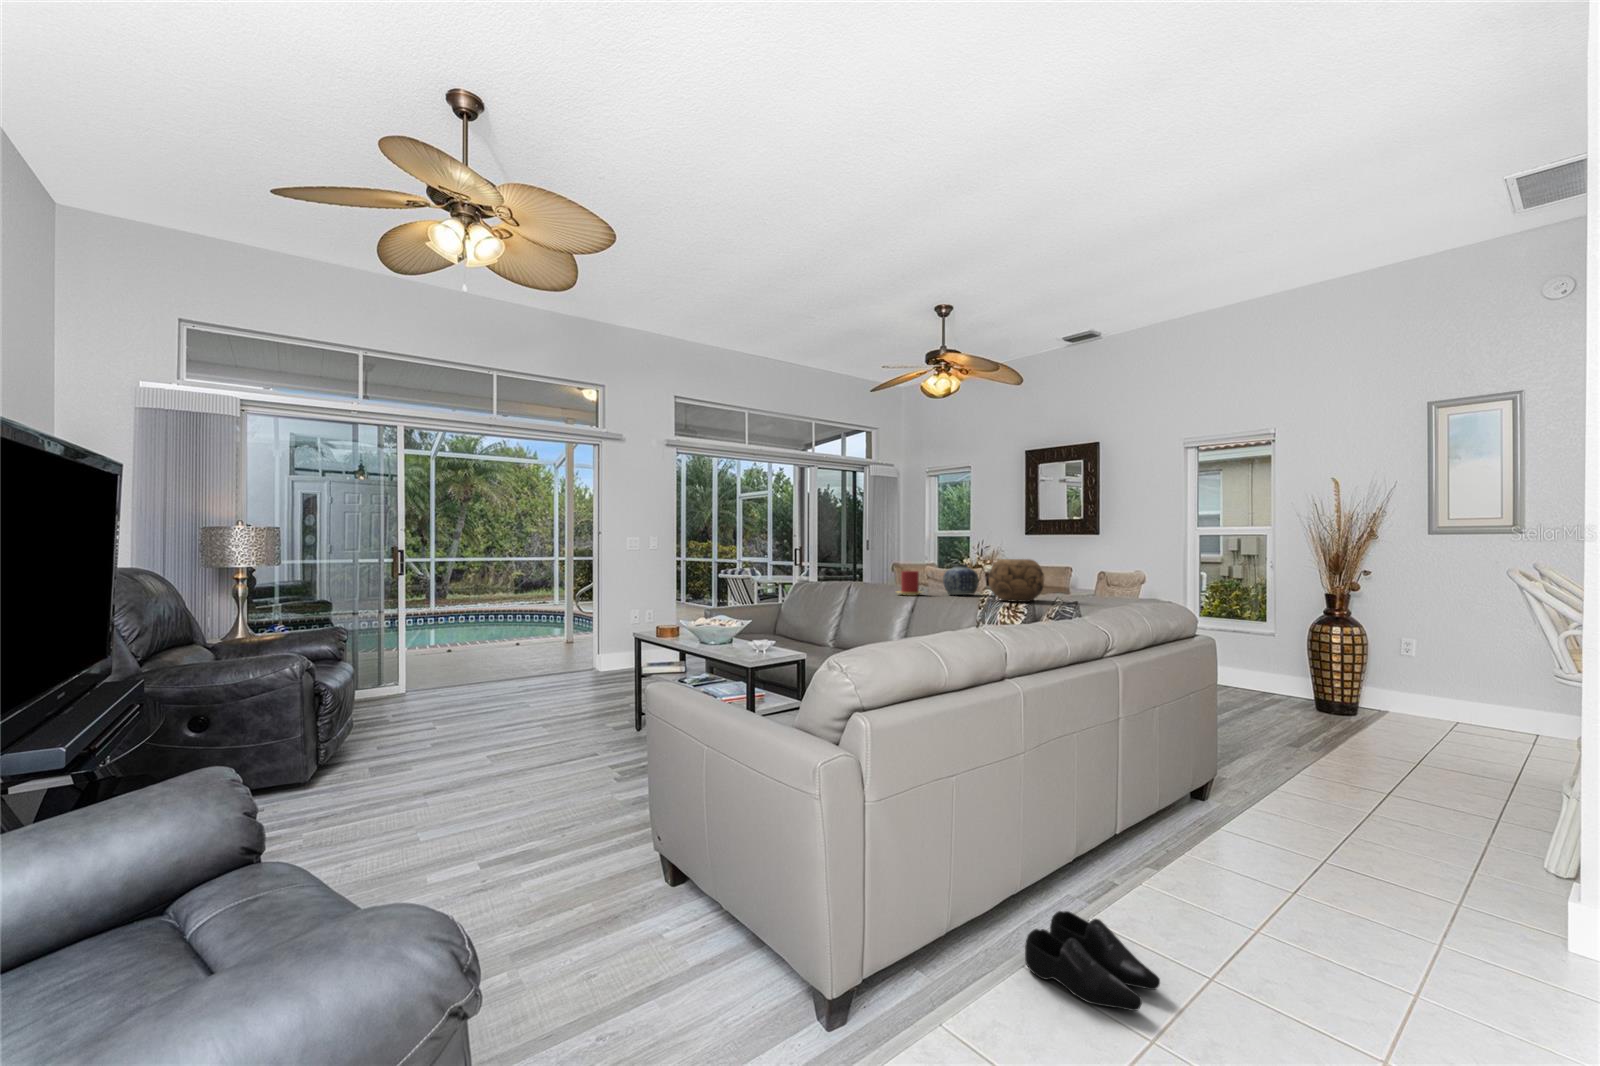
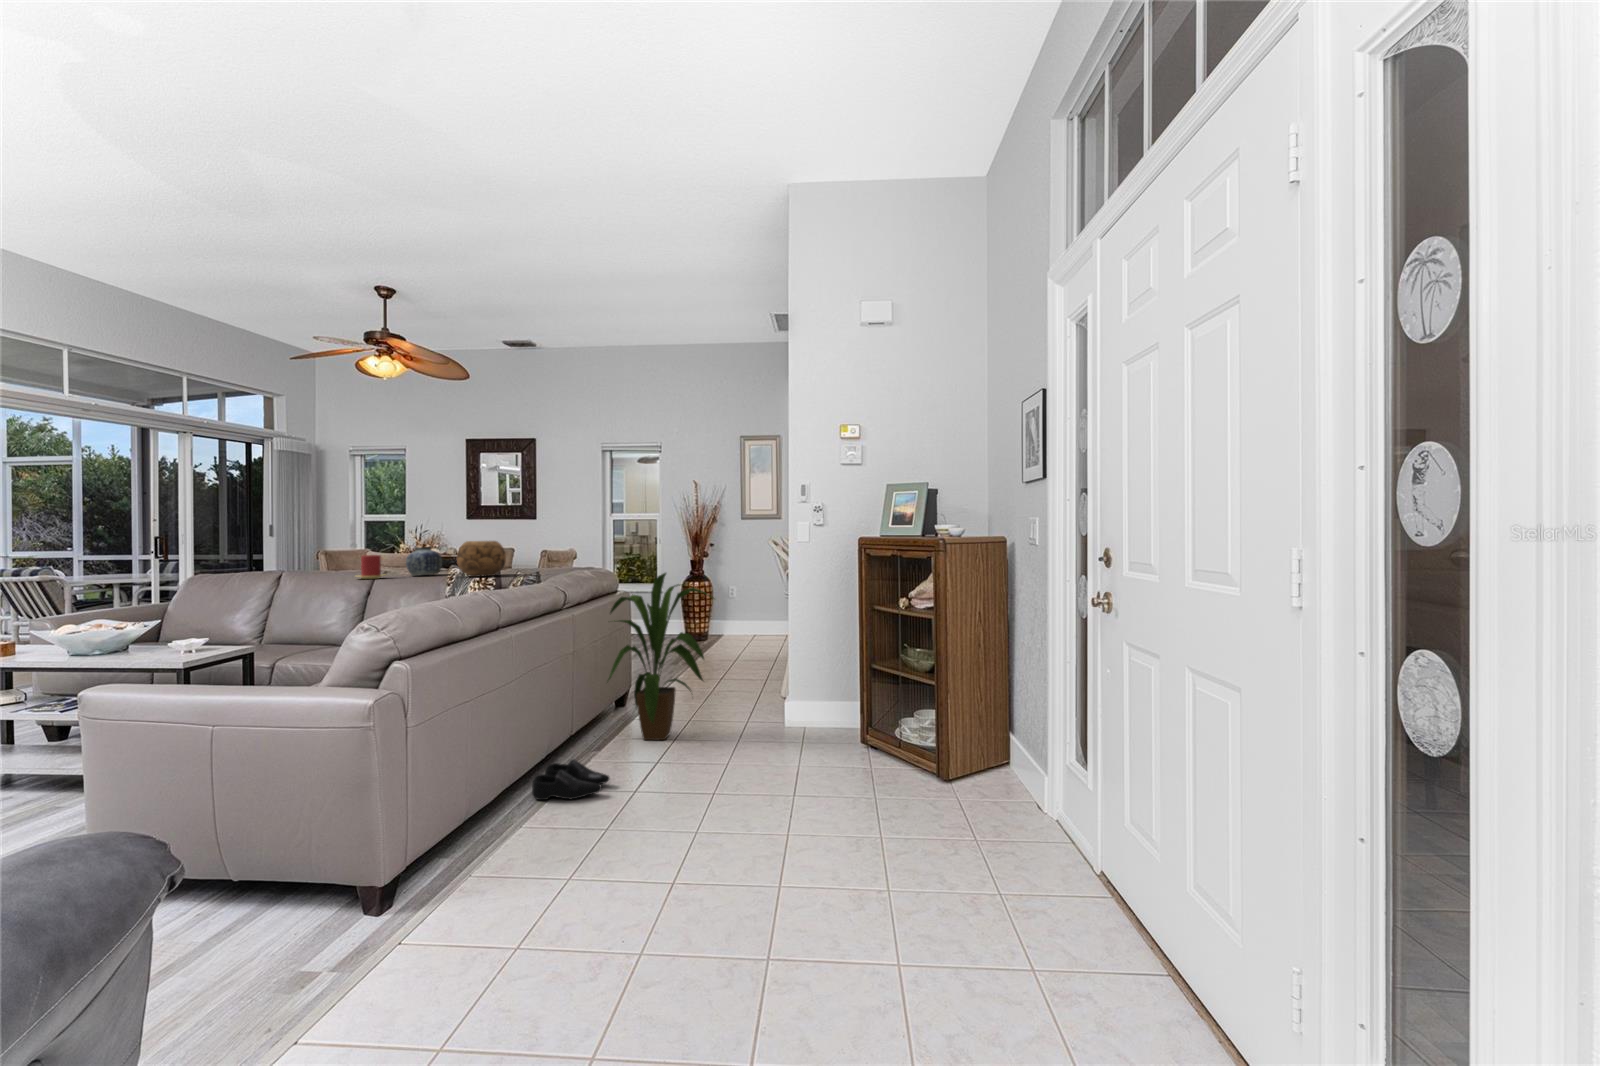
house plant: none [1165,626,1400,915] -> present [608,573,711,740]

